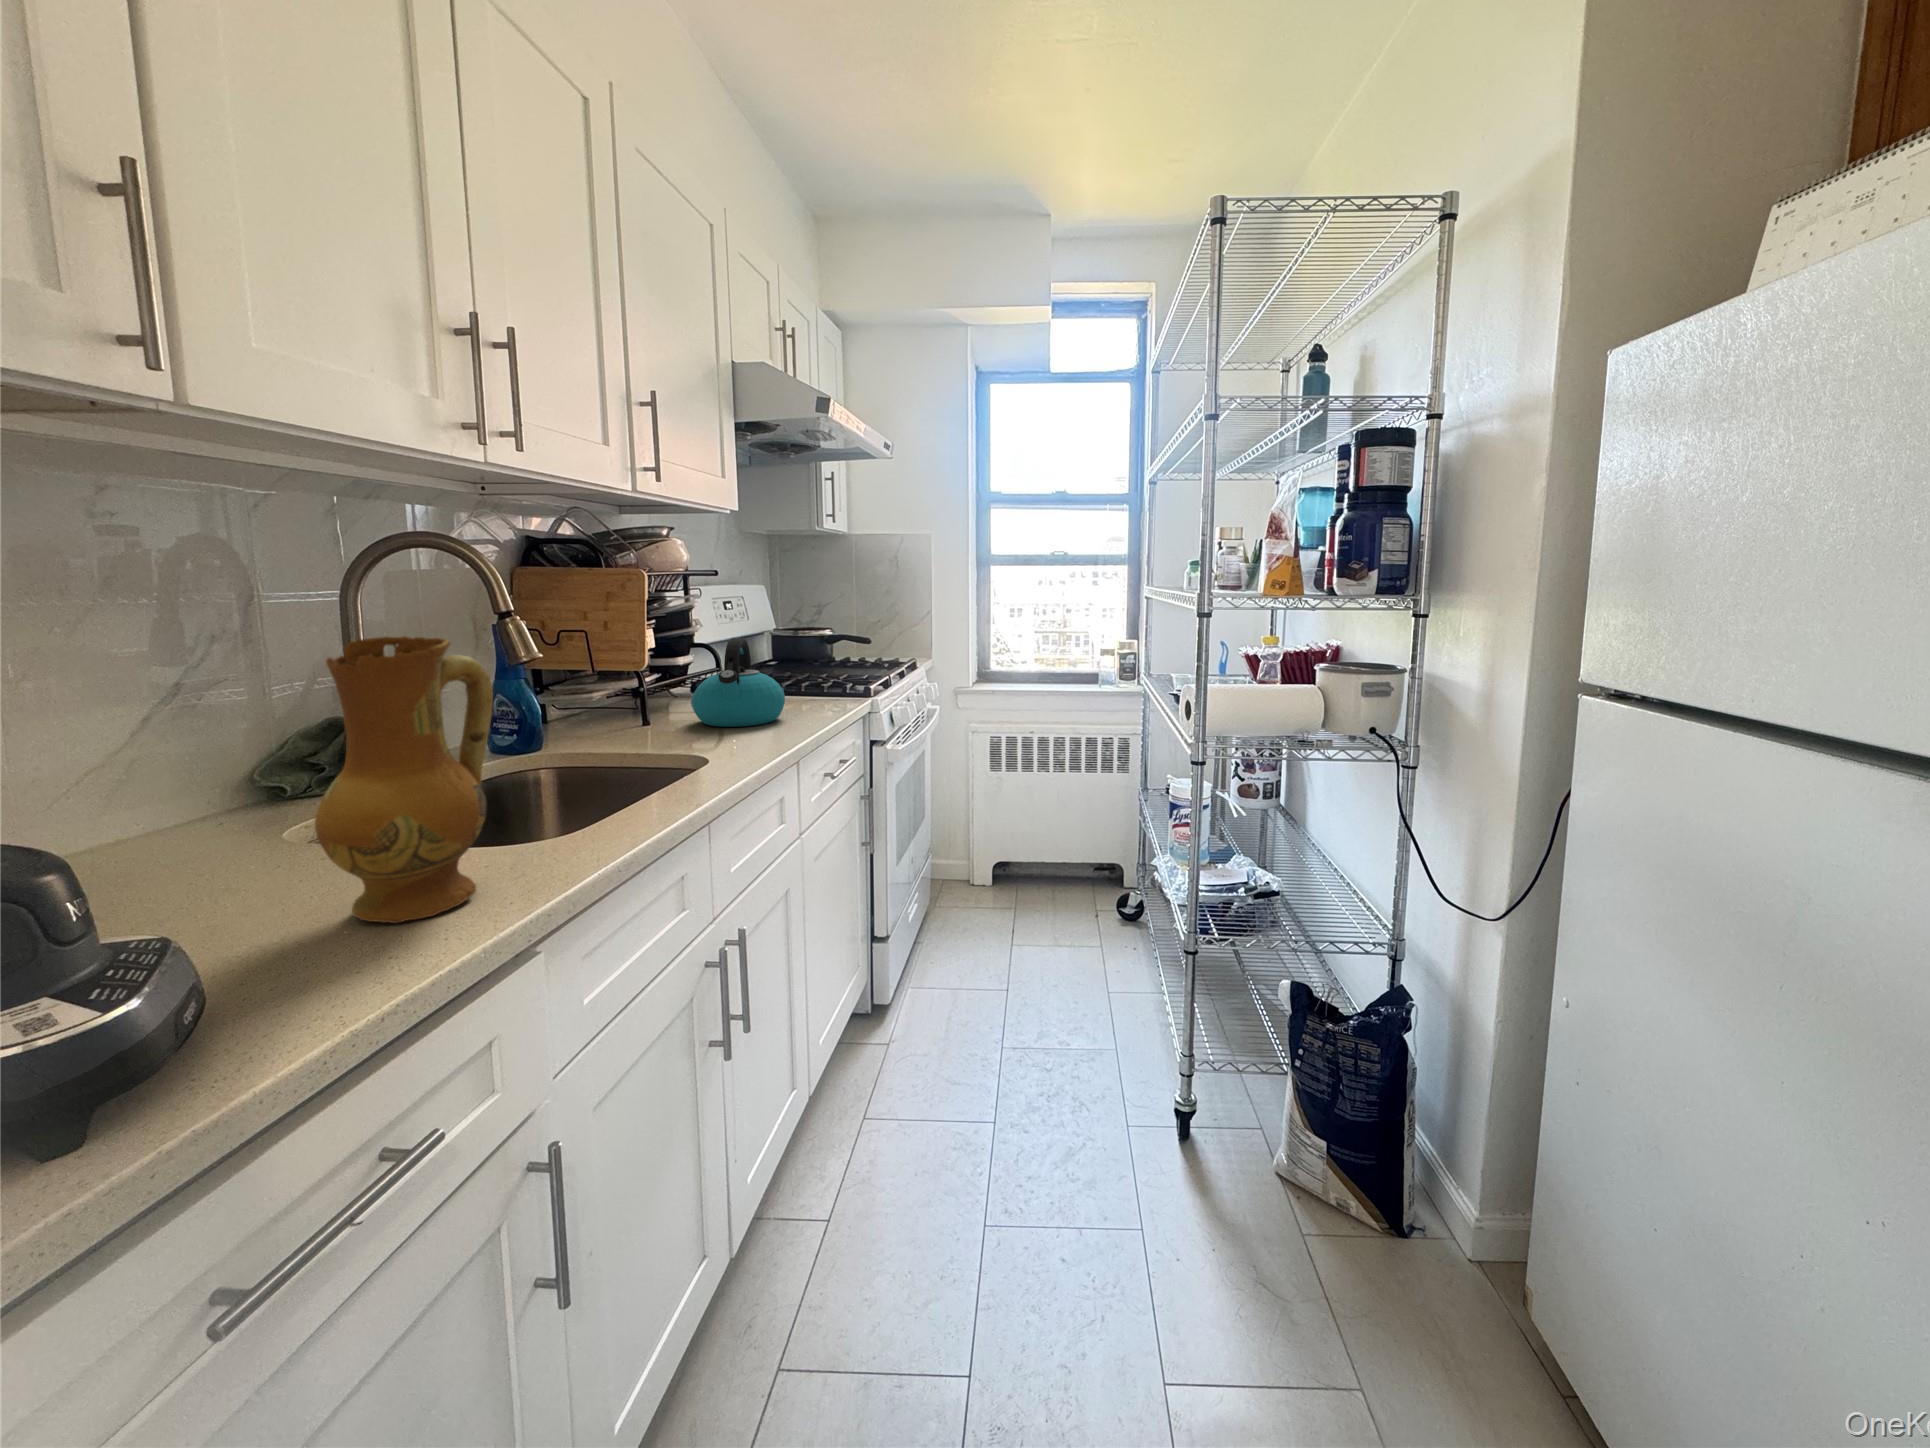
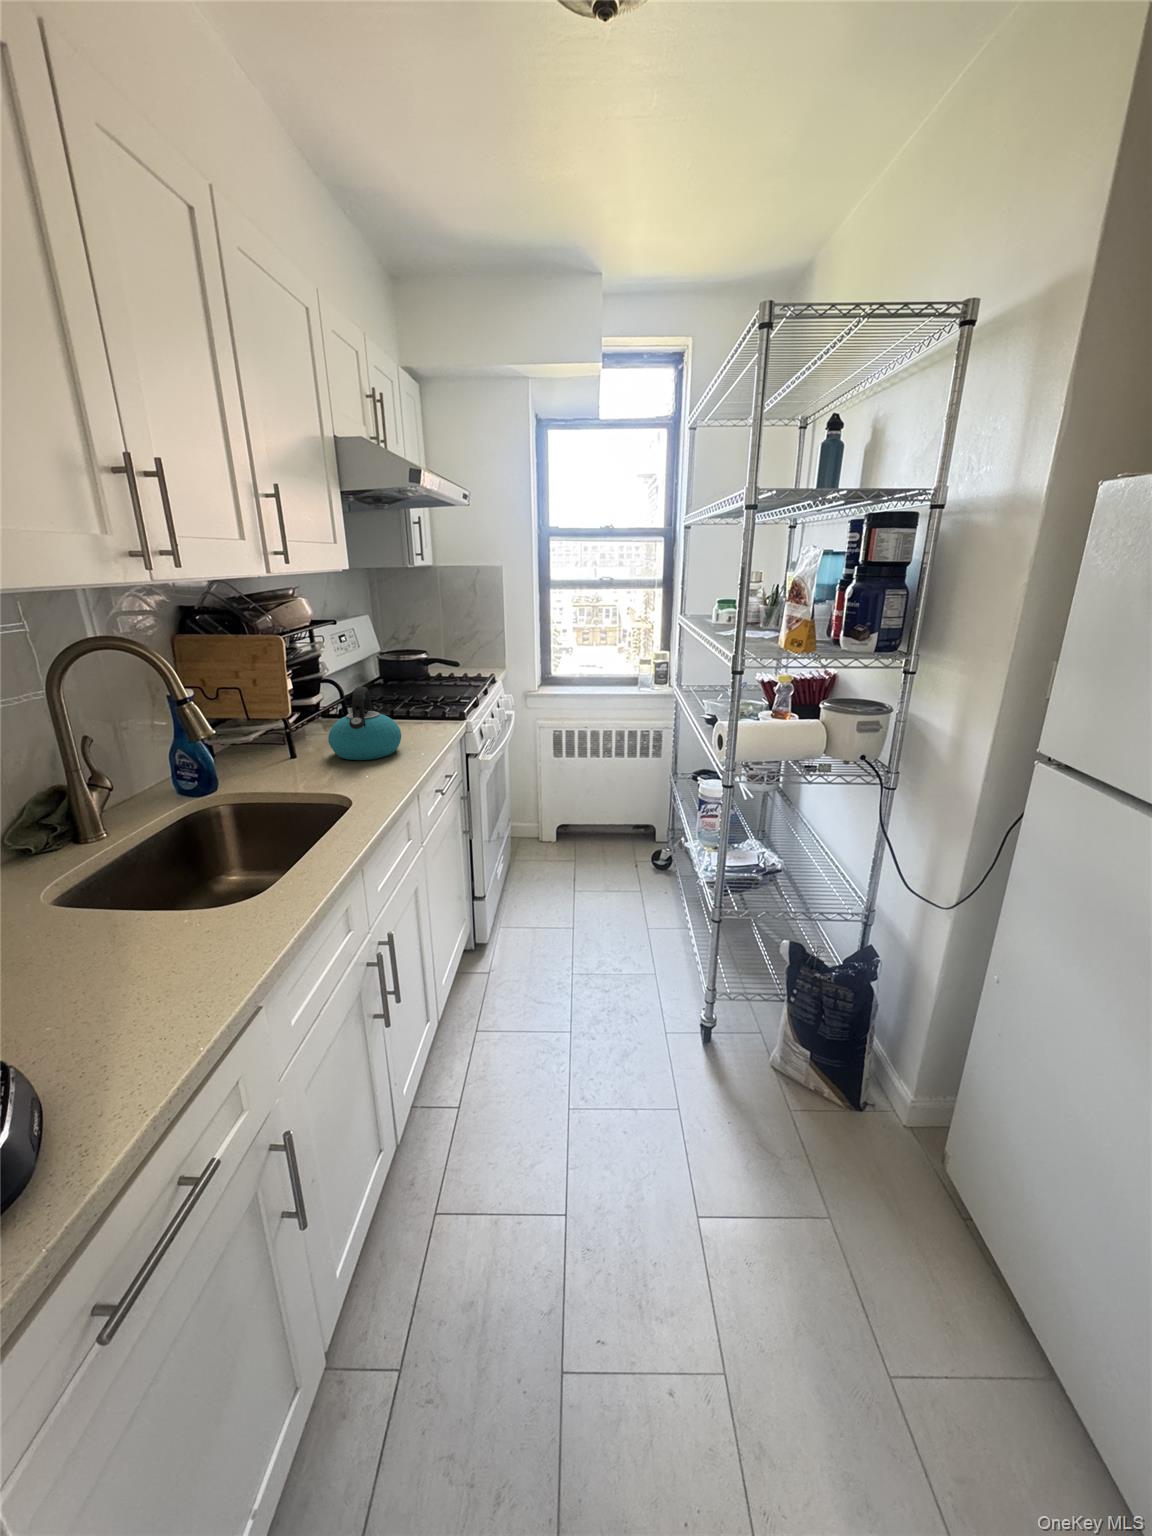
ceramic jug: present [315,636,493,923] -> none [74,778,210,995]

